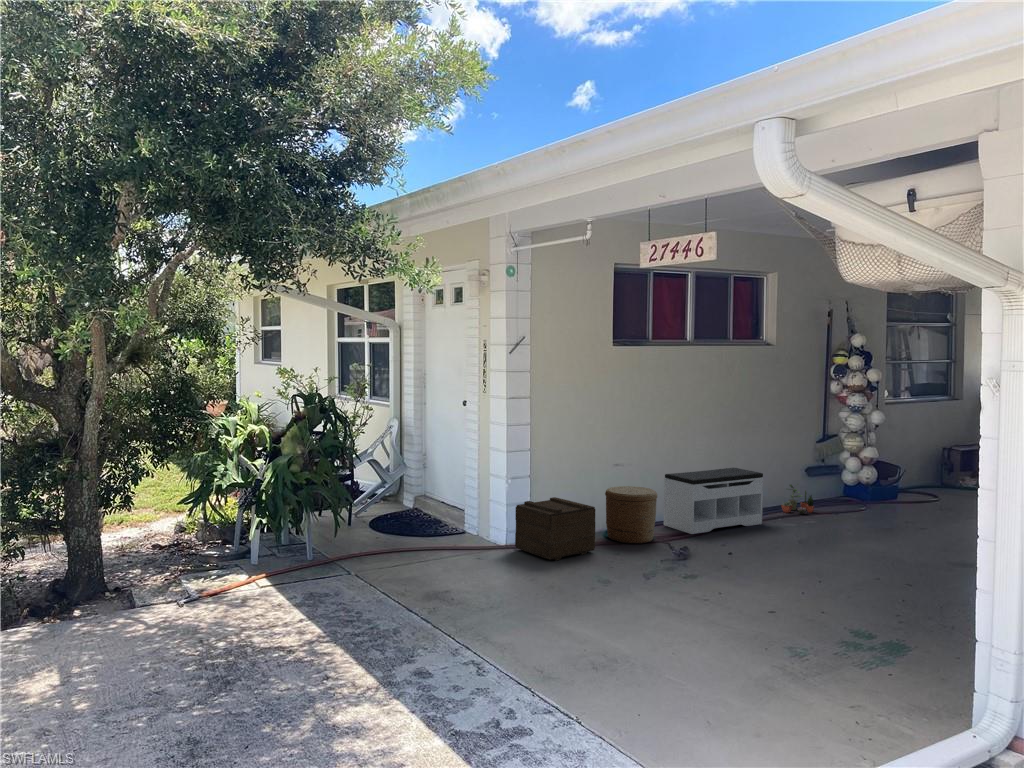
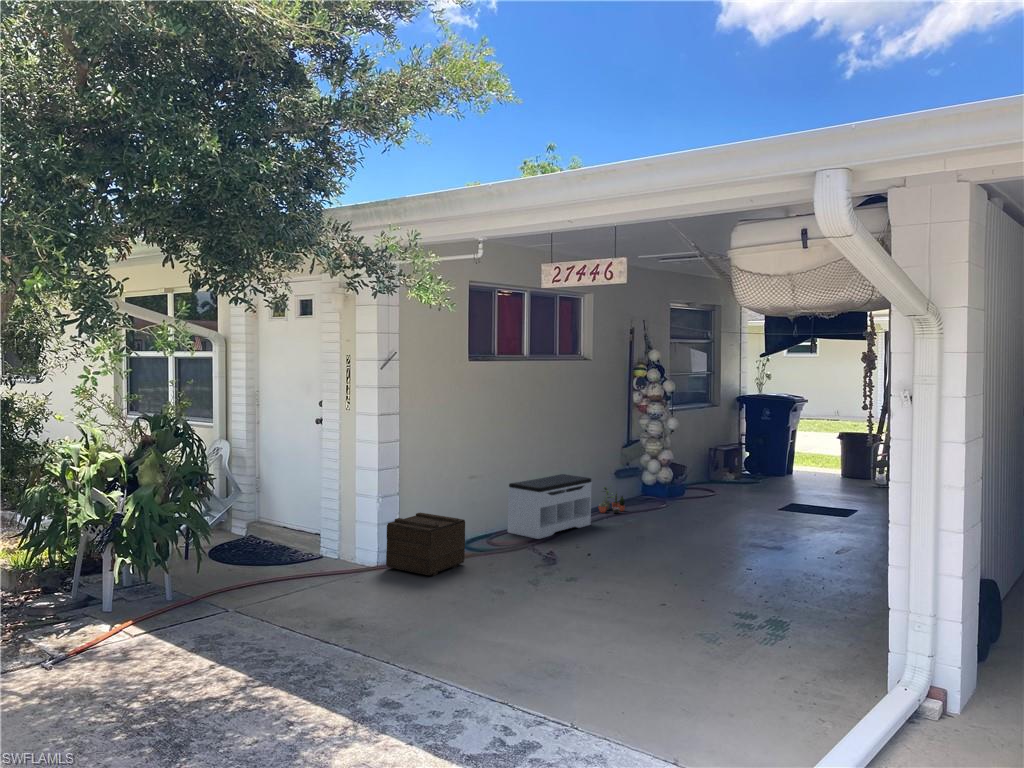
woven basket: present [605,486,657,544] -> none [463,497,513,553]

